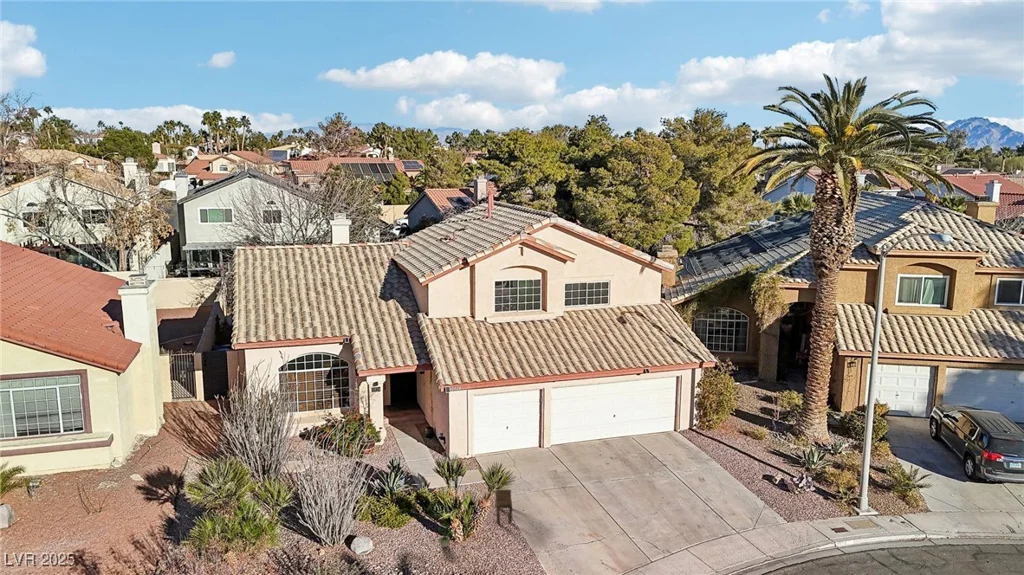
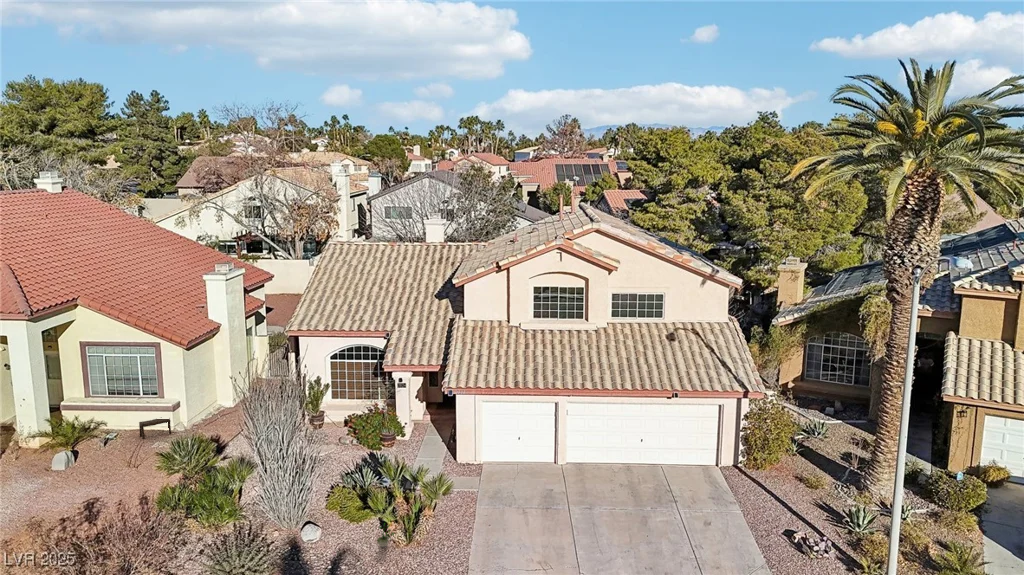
bench: present [495,489,512,524] -> present [139,418,171,439]

